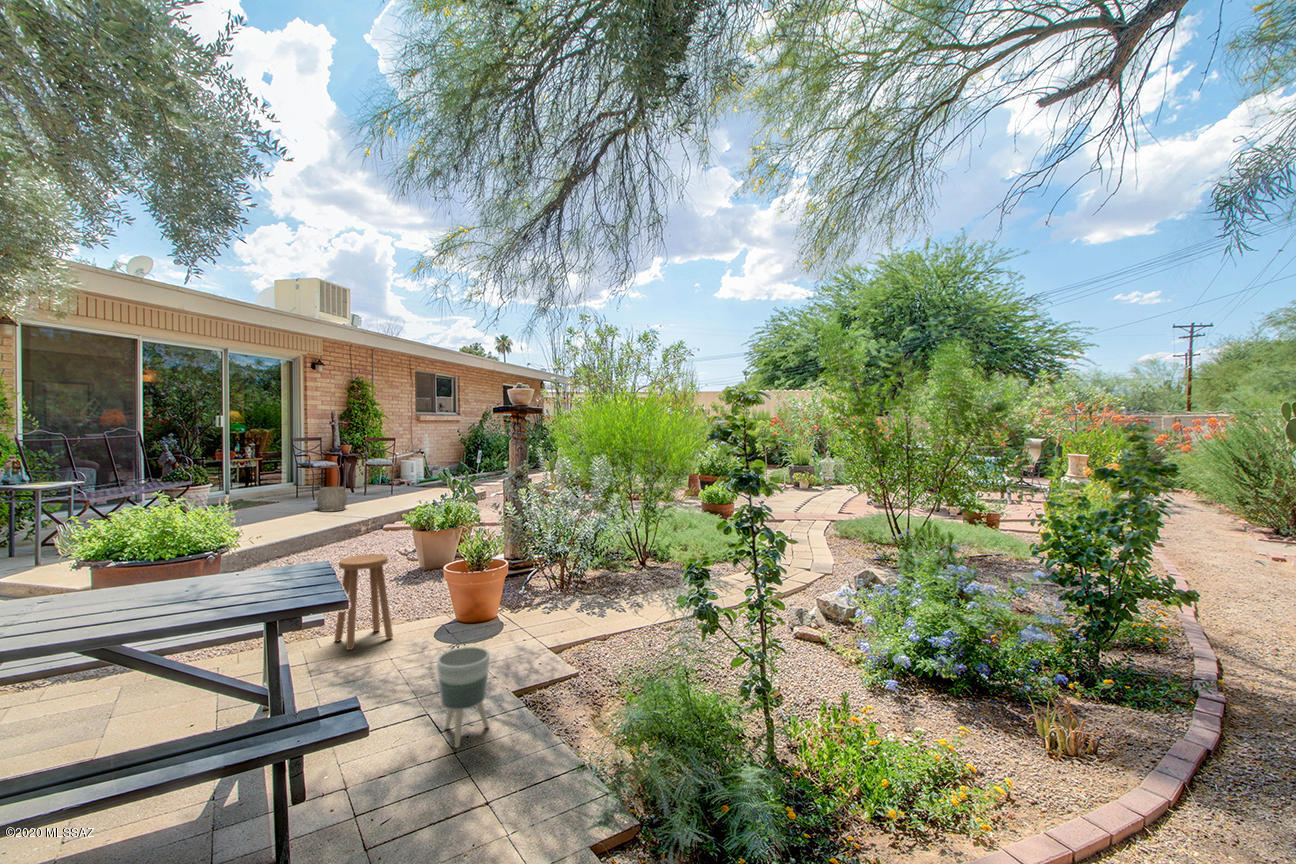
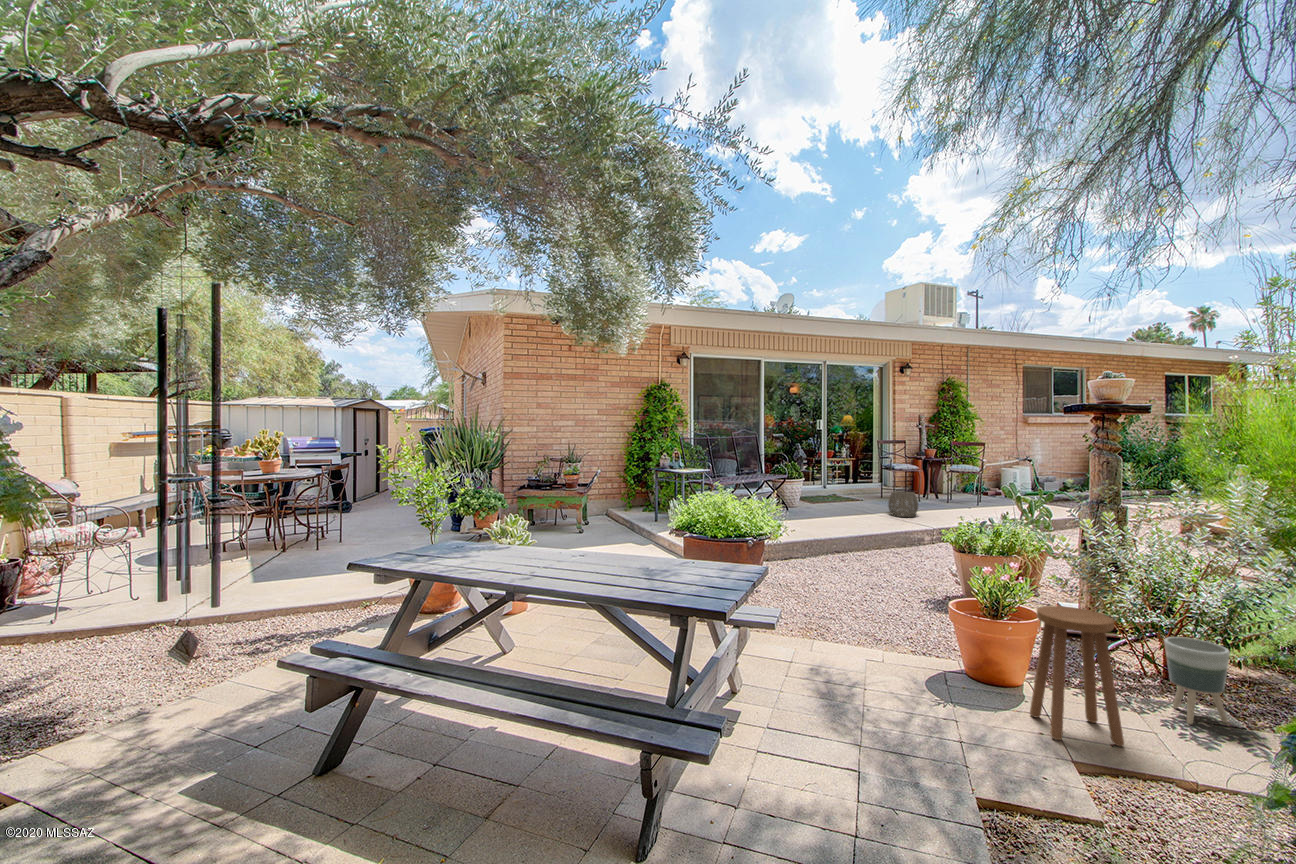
stool: present [335,554,393,650] -> present [1030,606,1124,746]
planter: present [436,647,490,748] -> present [1164,637,1230,724]

